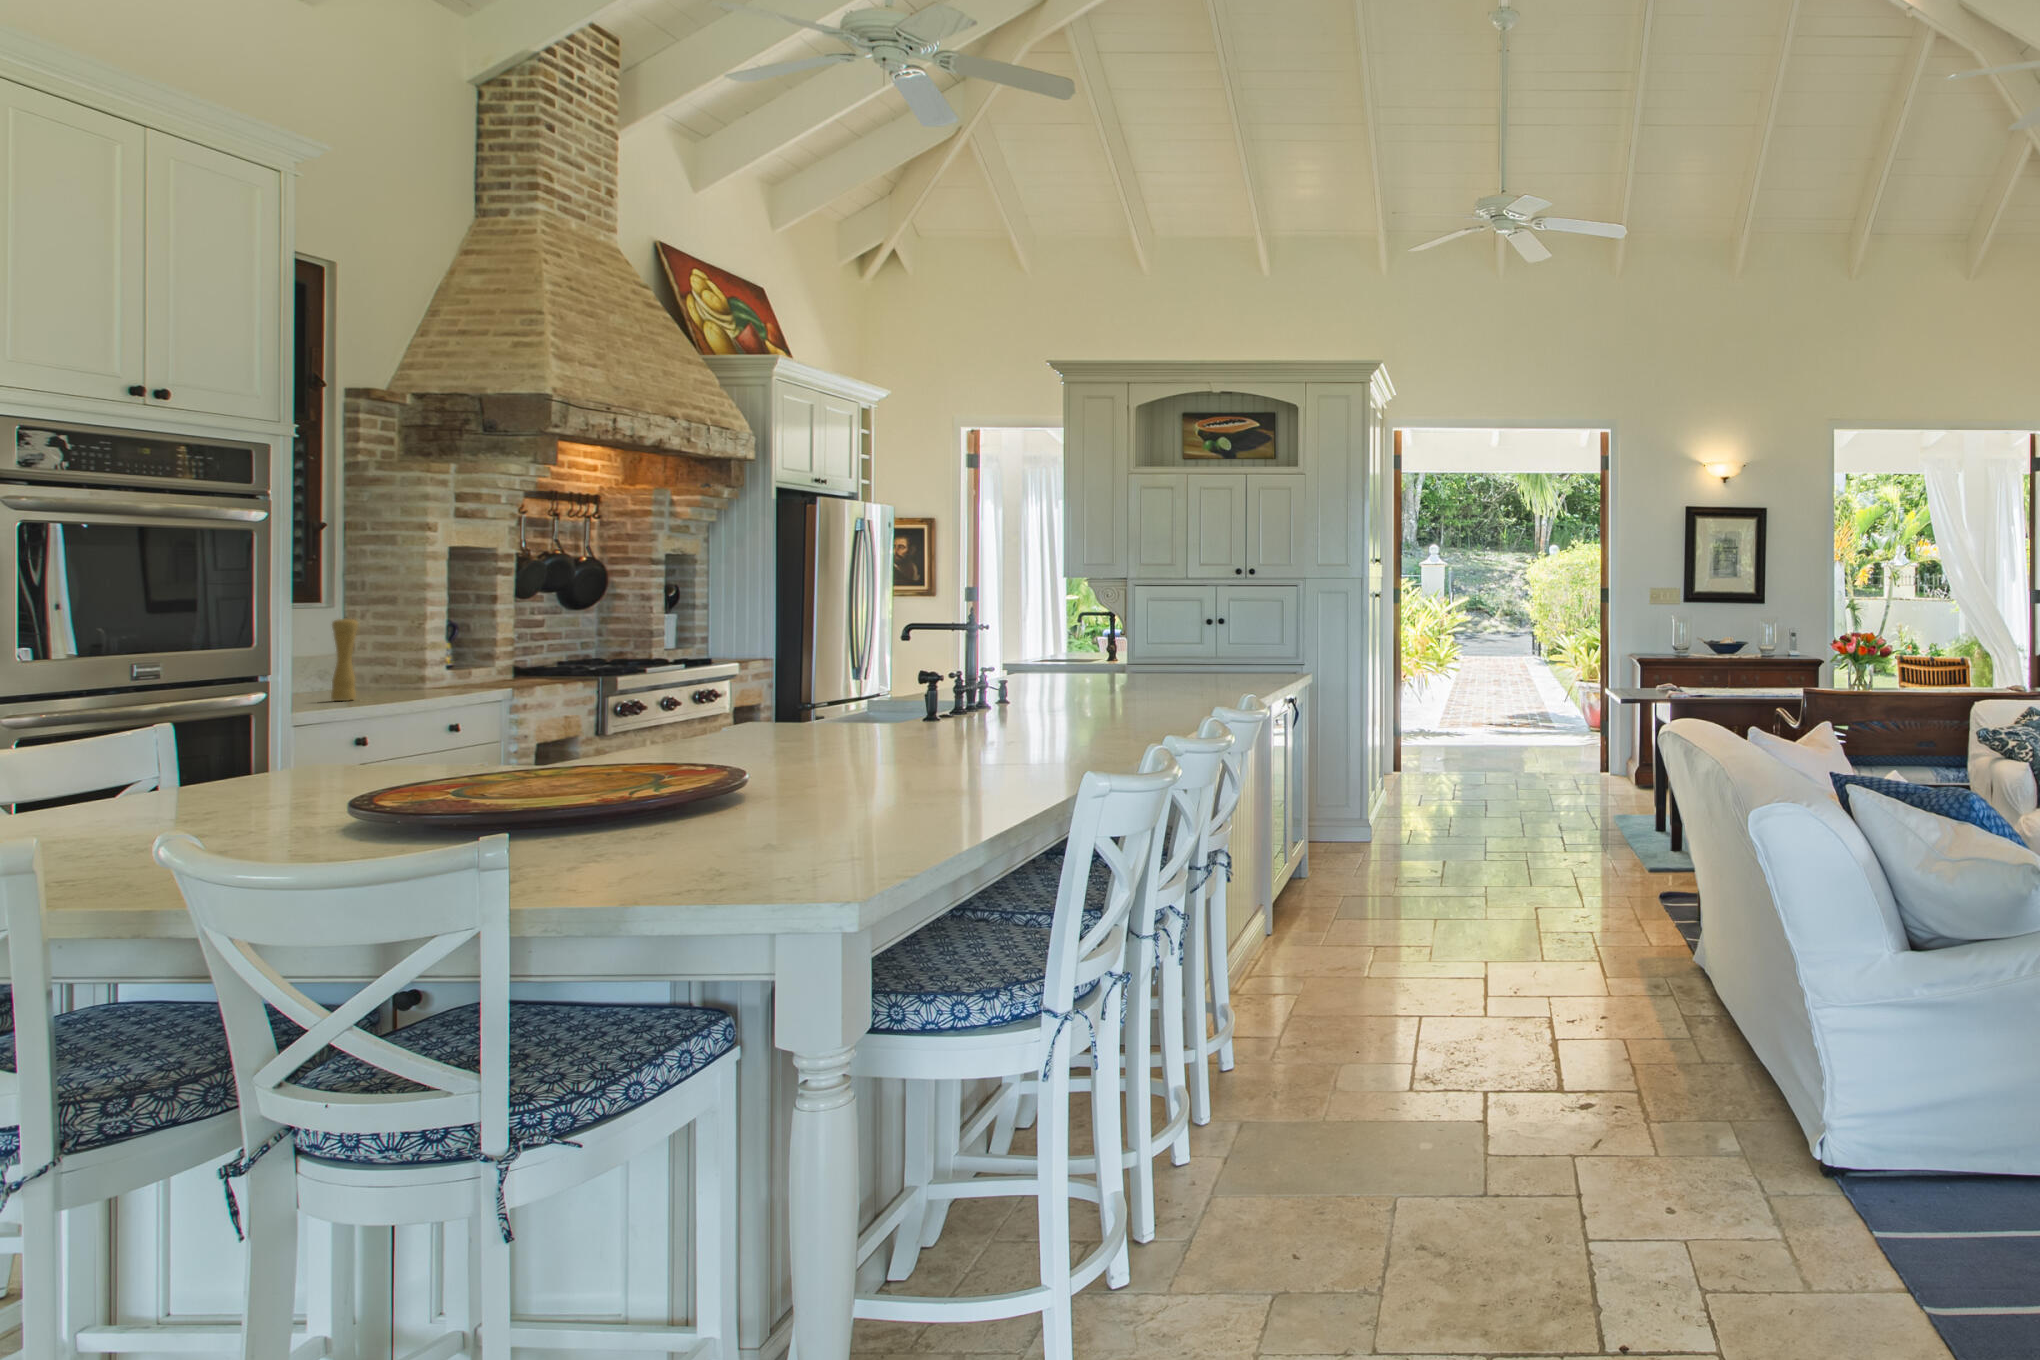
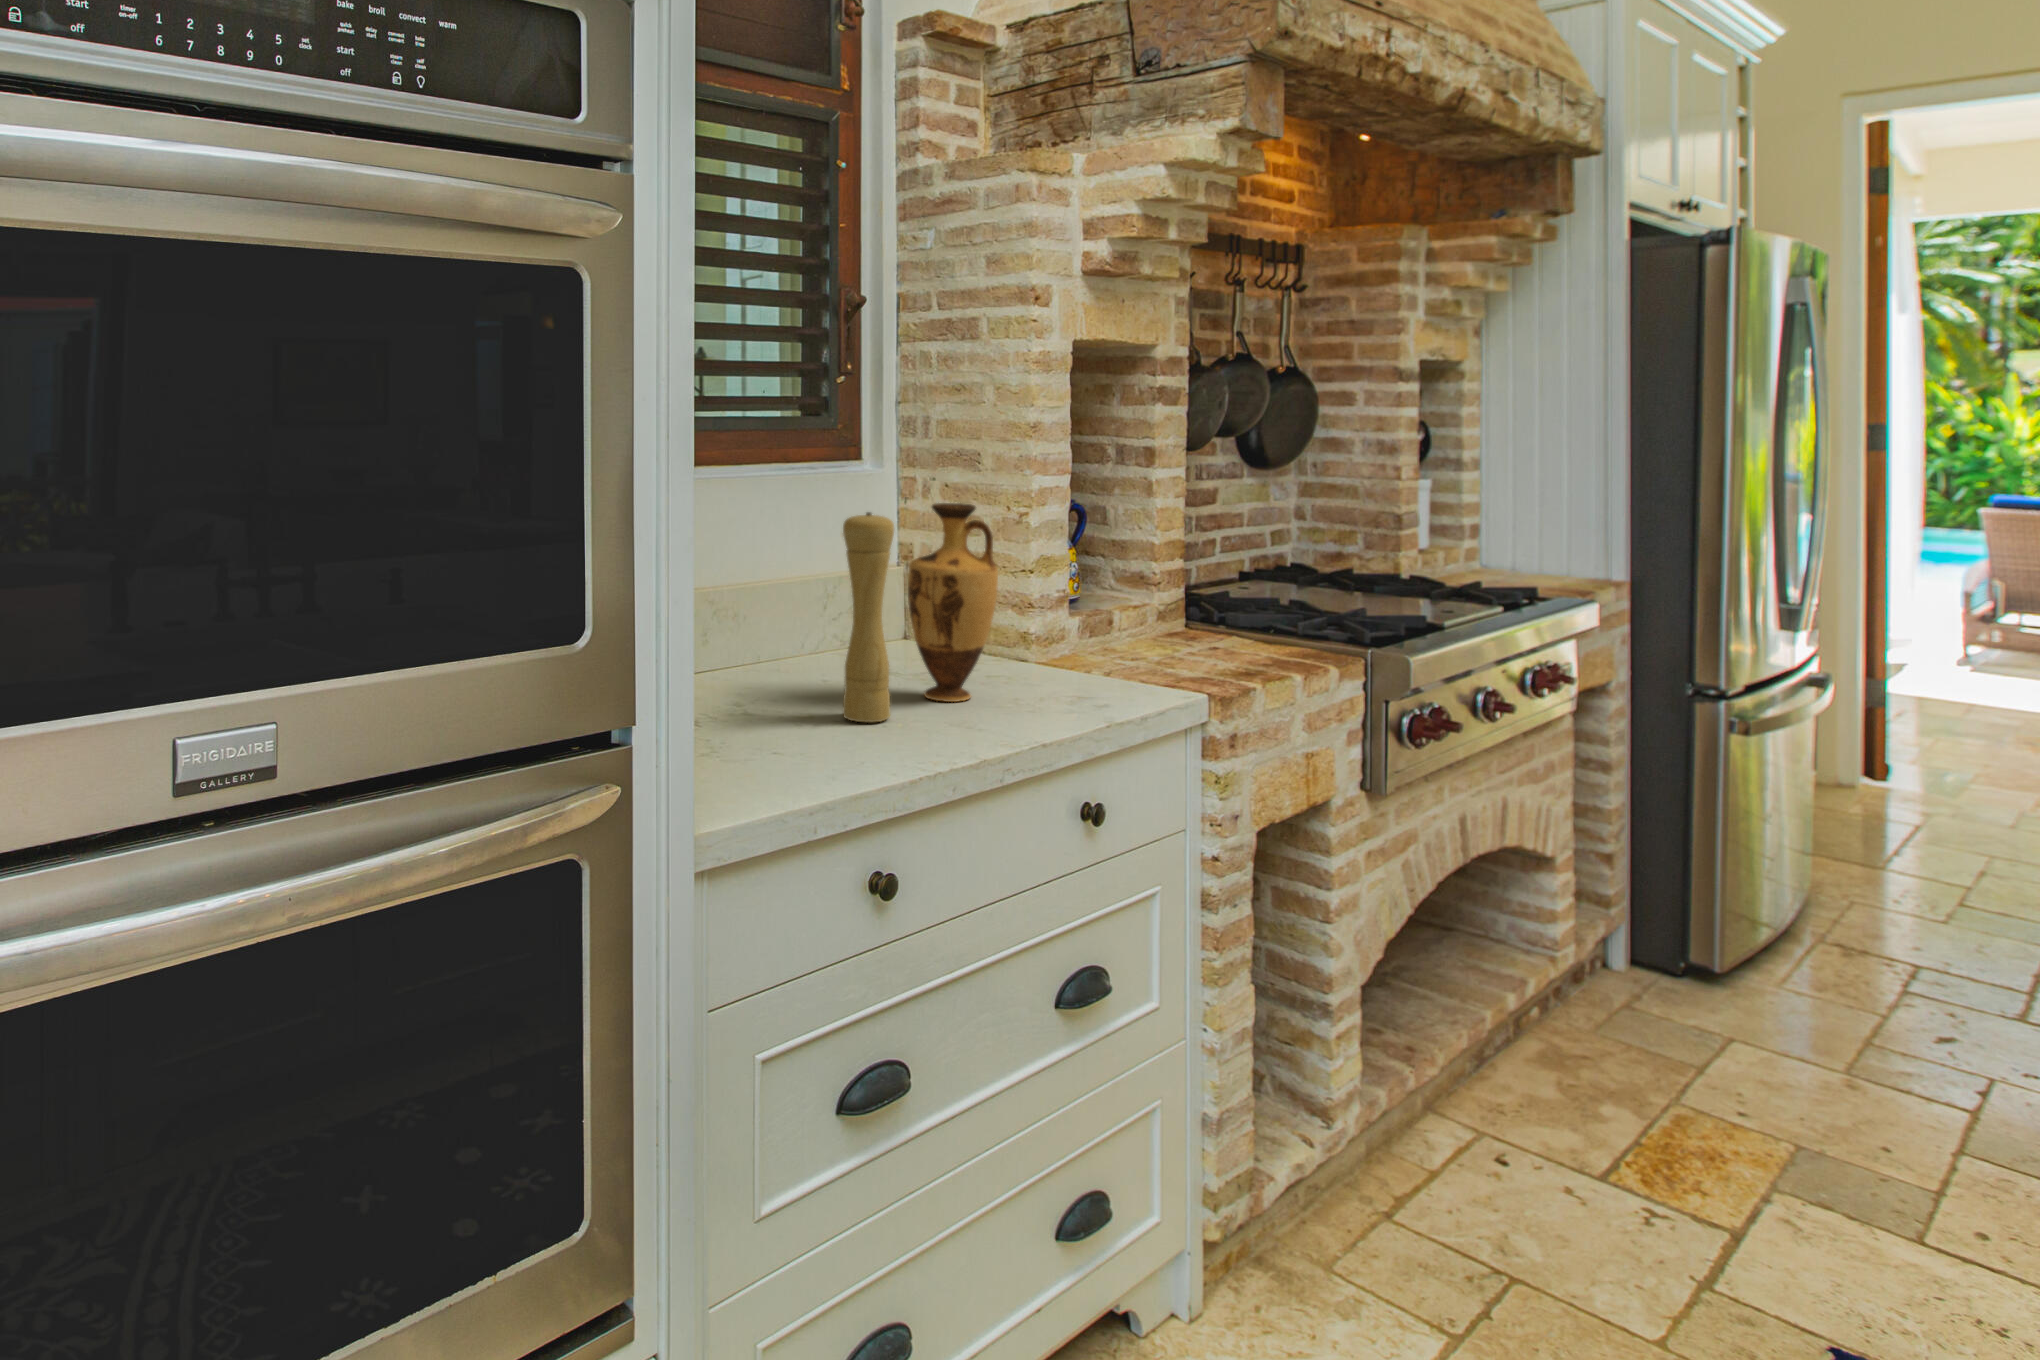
vase: none [362,616,409,696] -> present [908,503,998,702]

